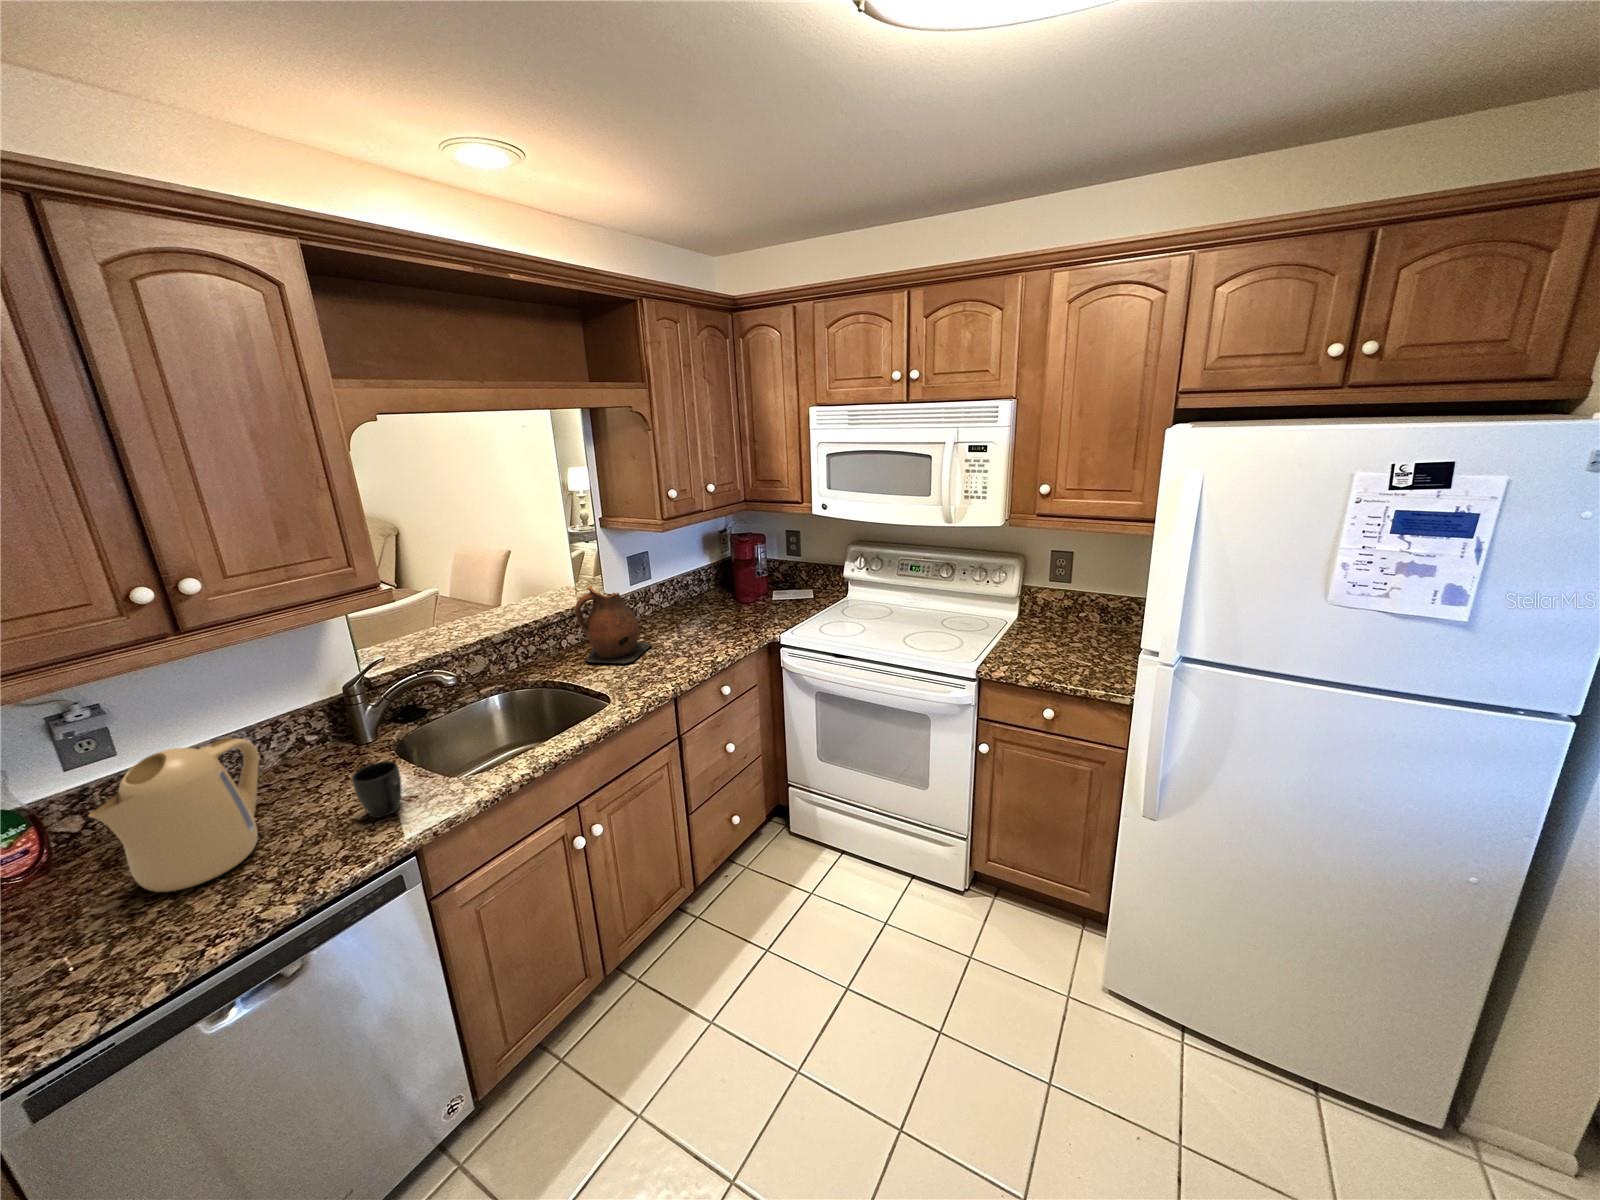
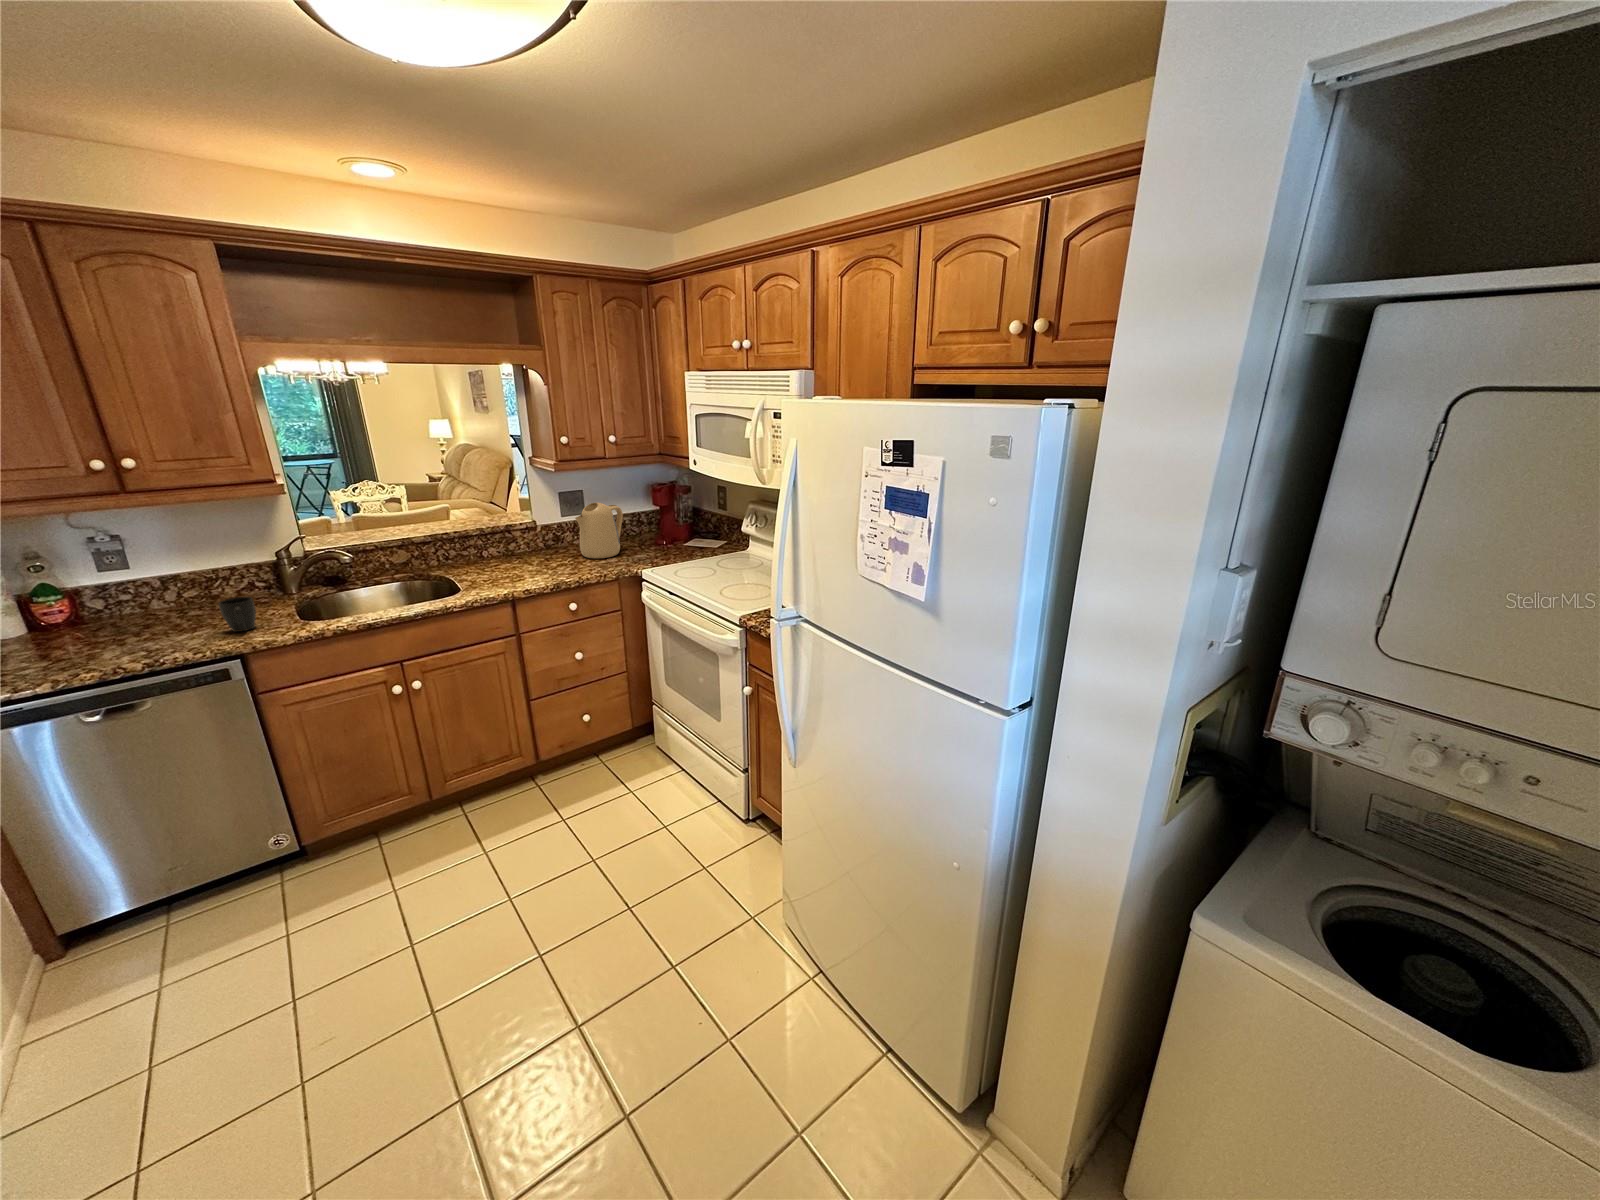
ceramic pitcher: present [575,586,652,664] -> none [475,508,542,573]
kettle: present [89,738,259,892] -> present [575,502,623,558]

